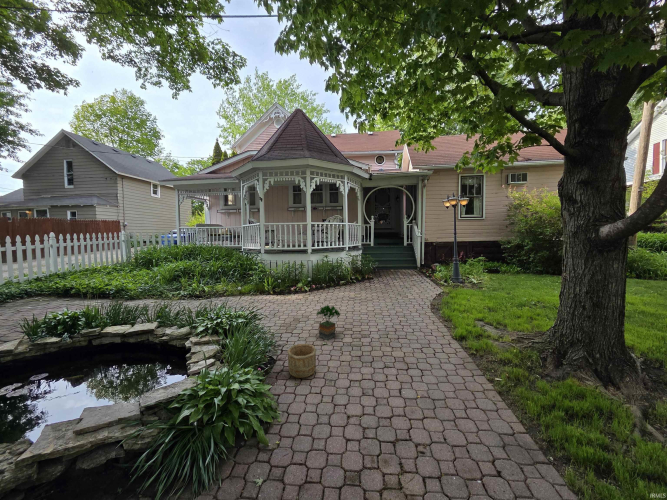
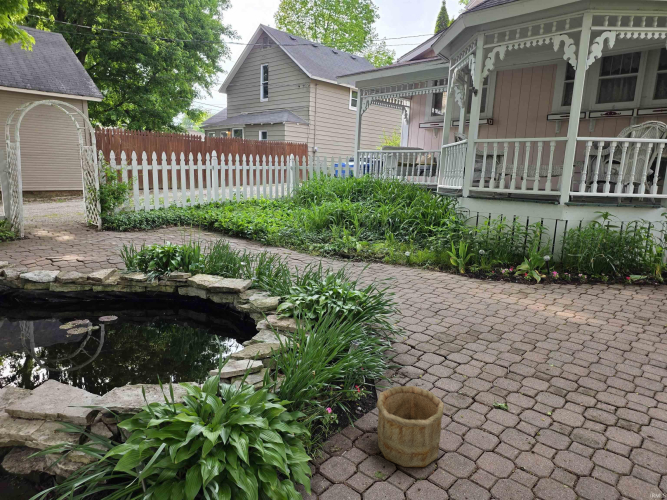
potted tree: present [317,305,340,340] -> none [497,318,562,400]

